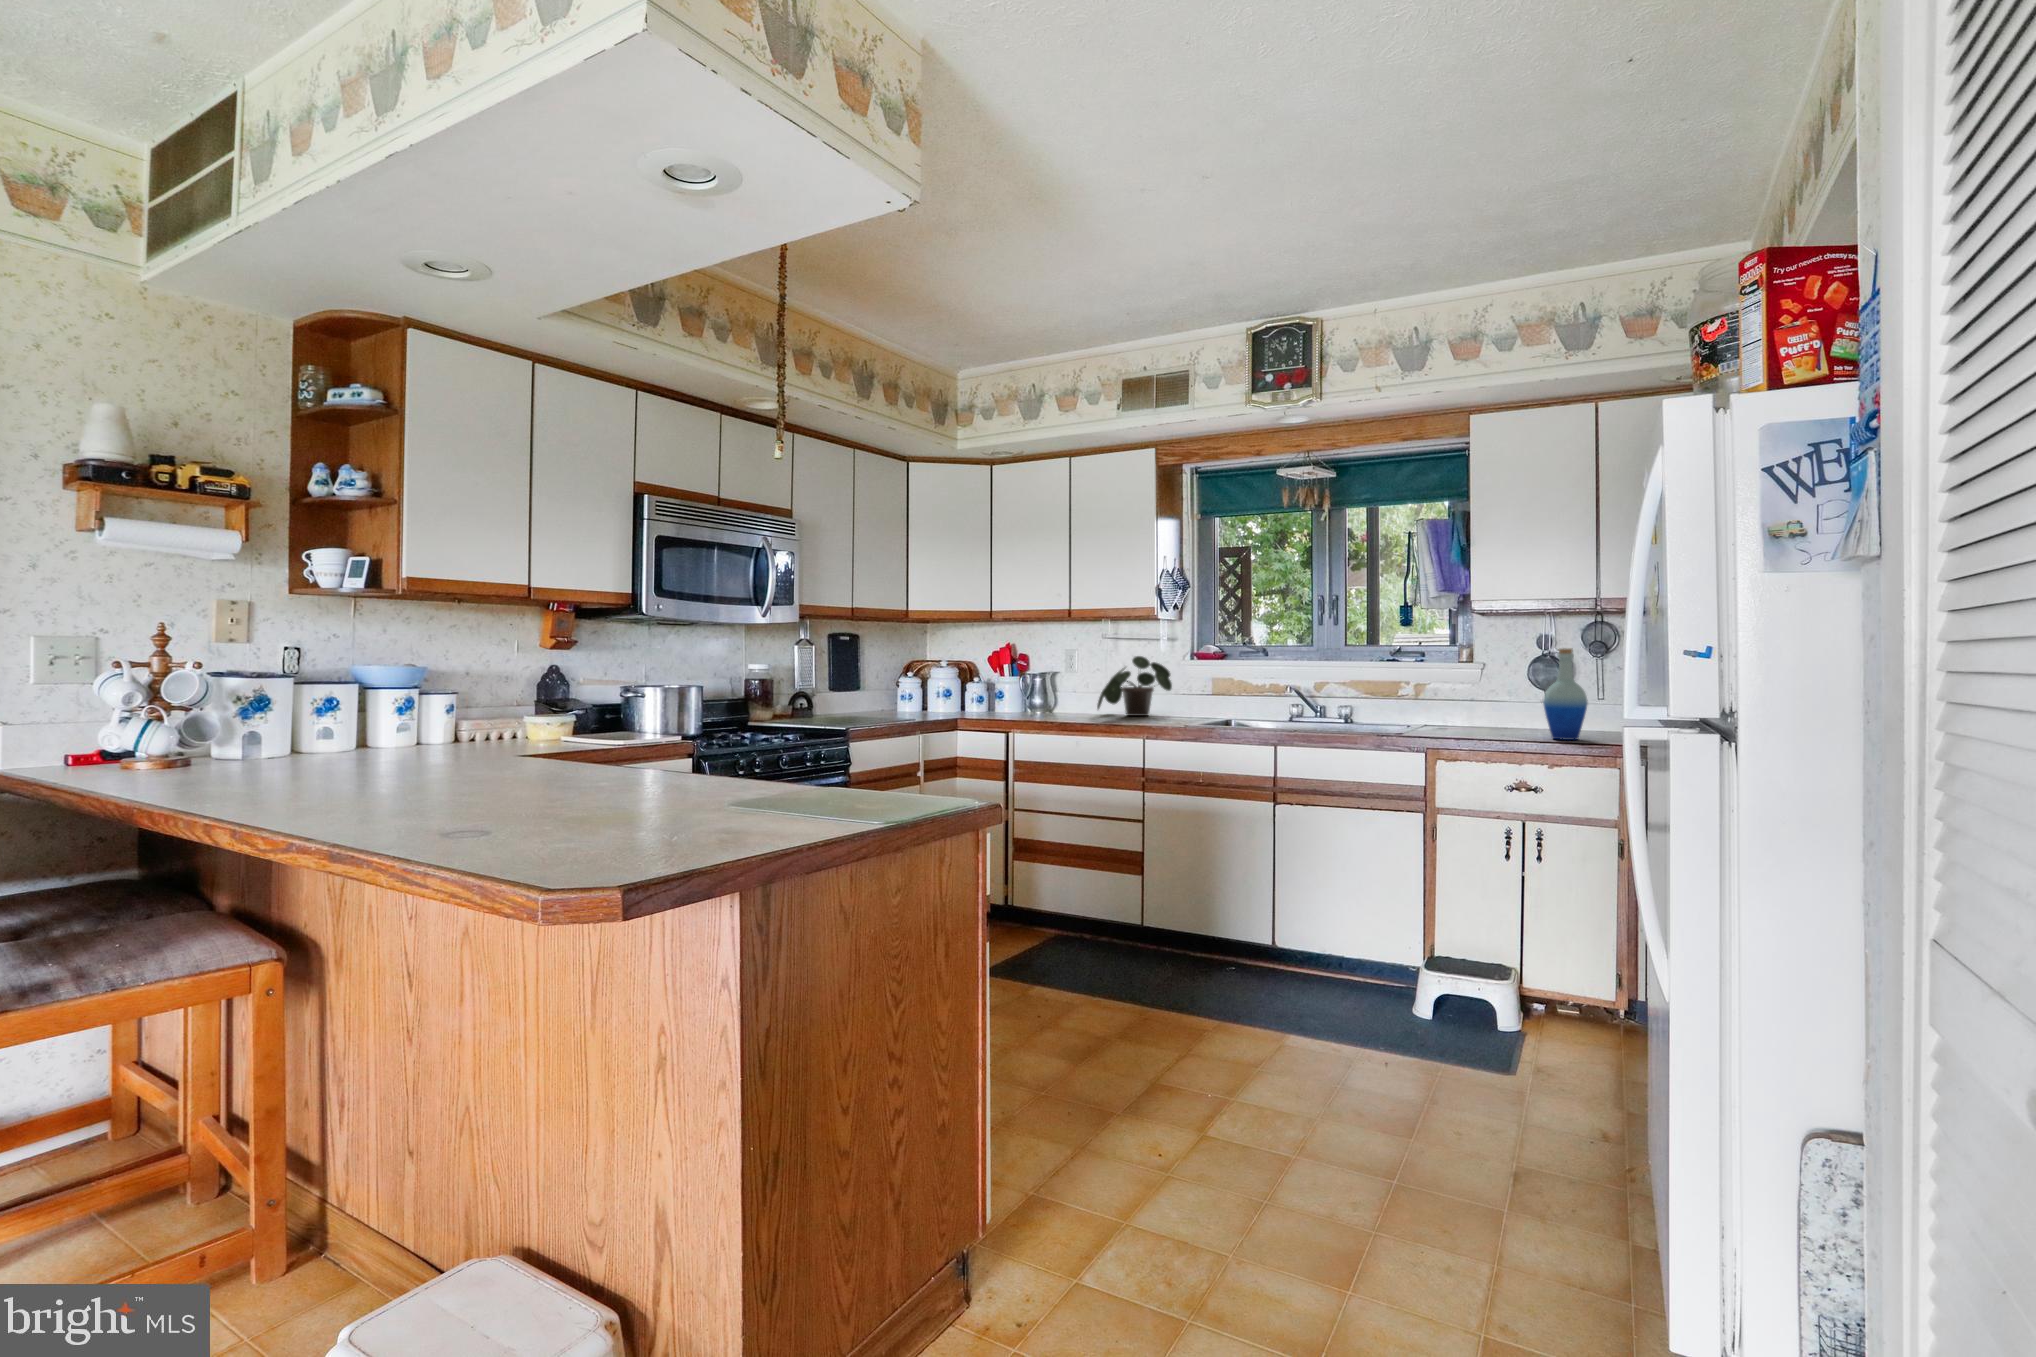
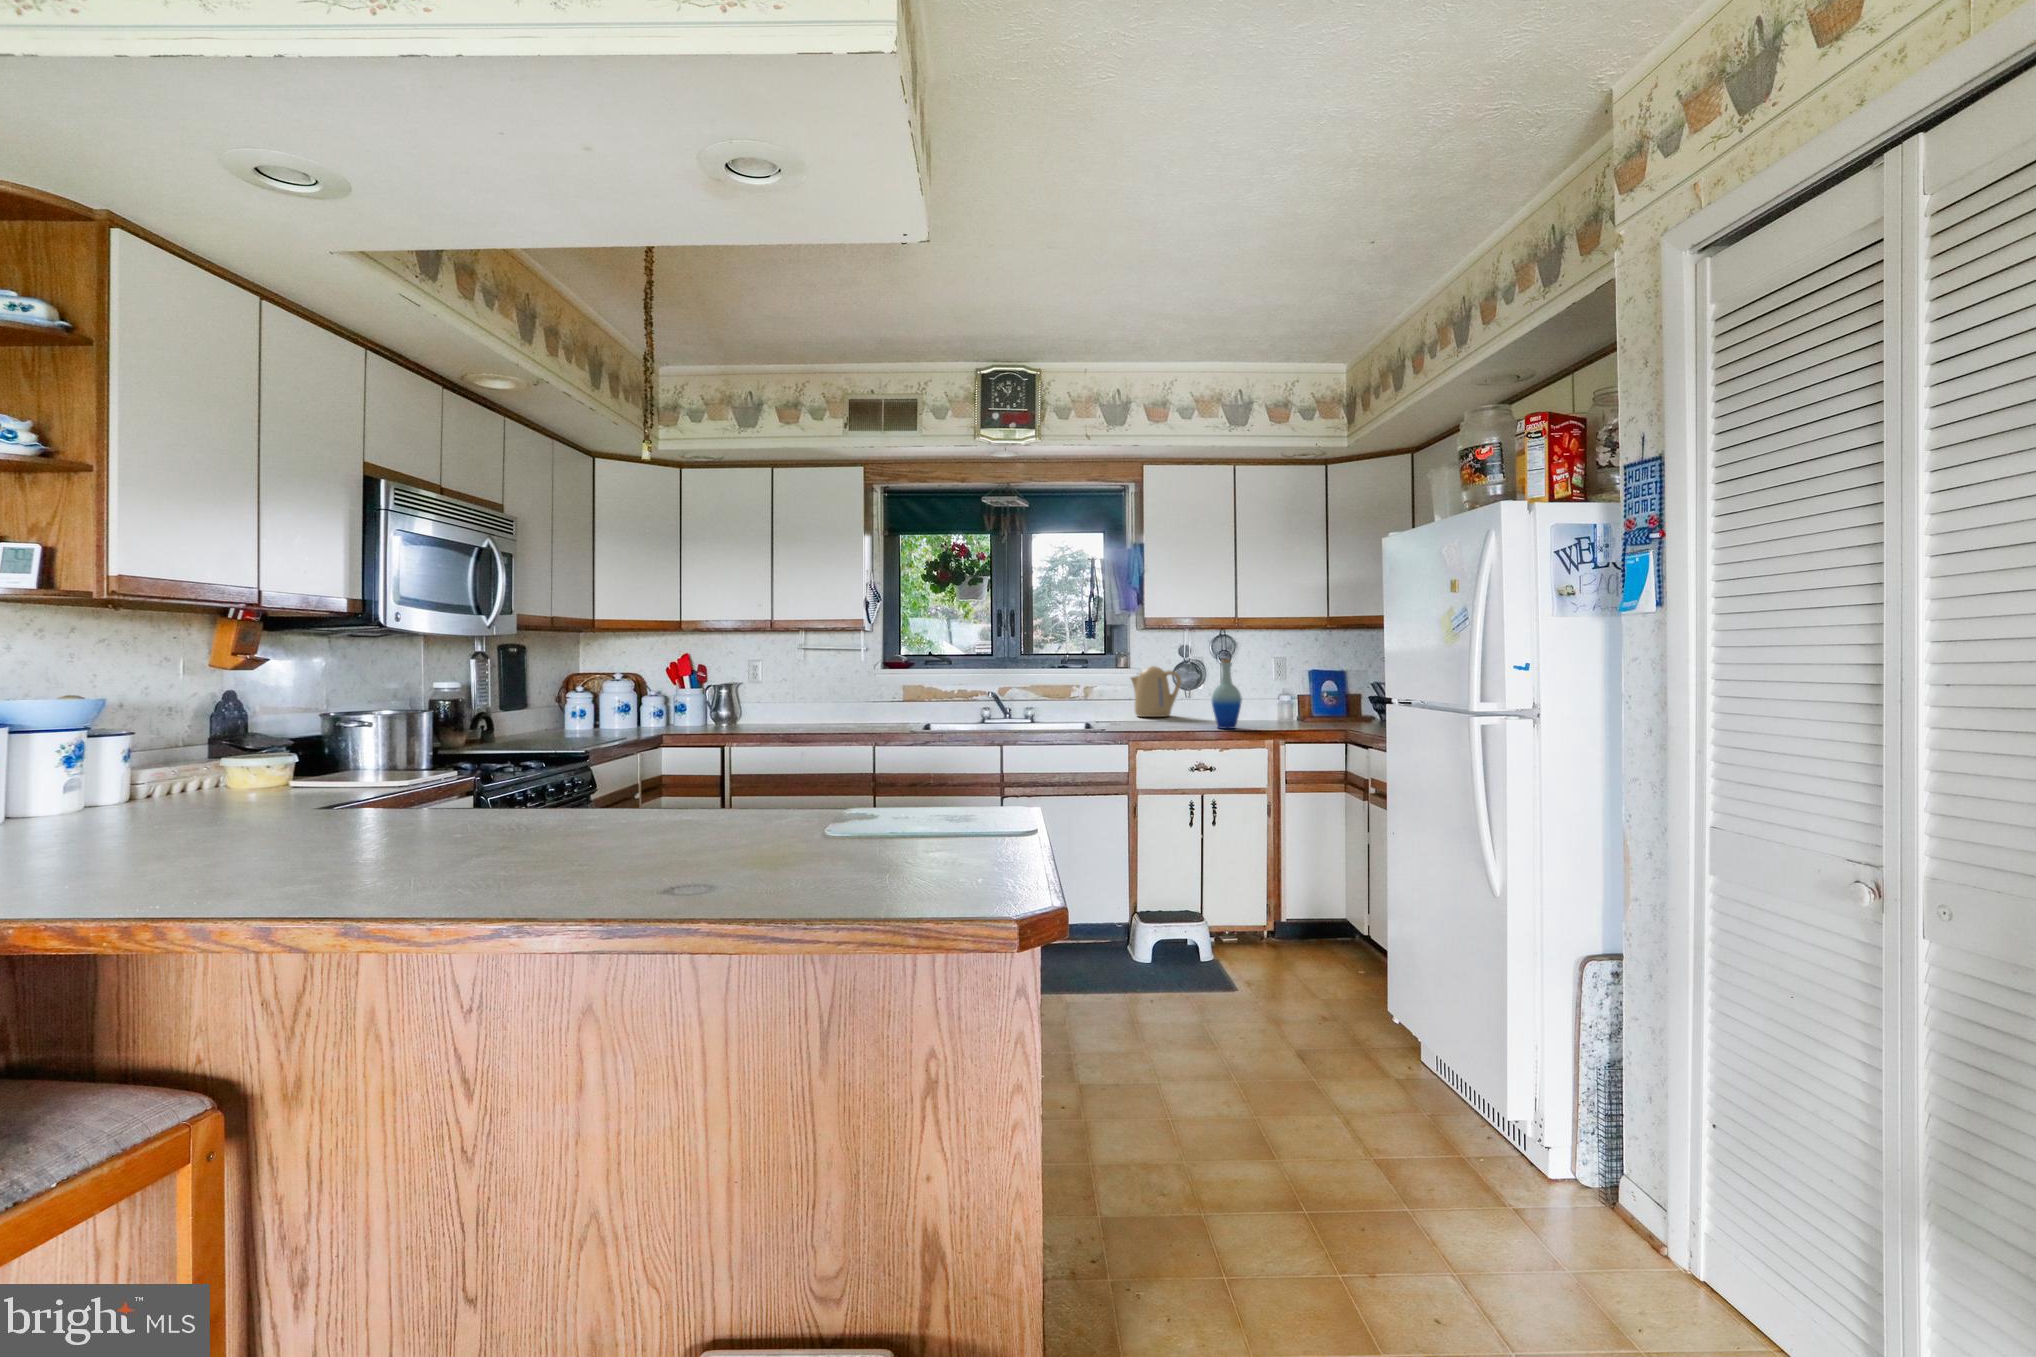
potted plant: present [1097,656,1172,716] -> none [809,665,883,724]
kettle: none [1468,659,1533,722] -> present [1131,666,1181,717]

